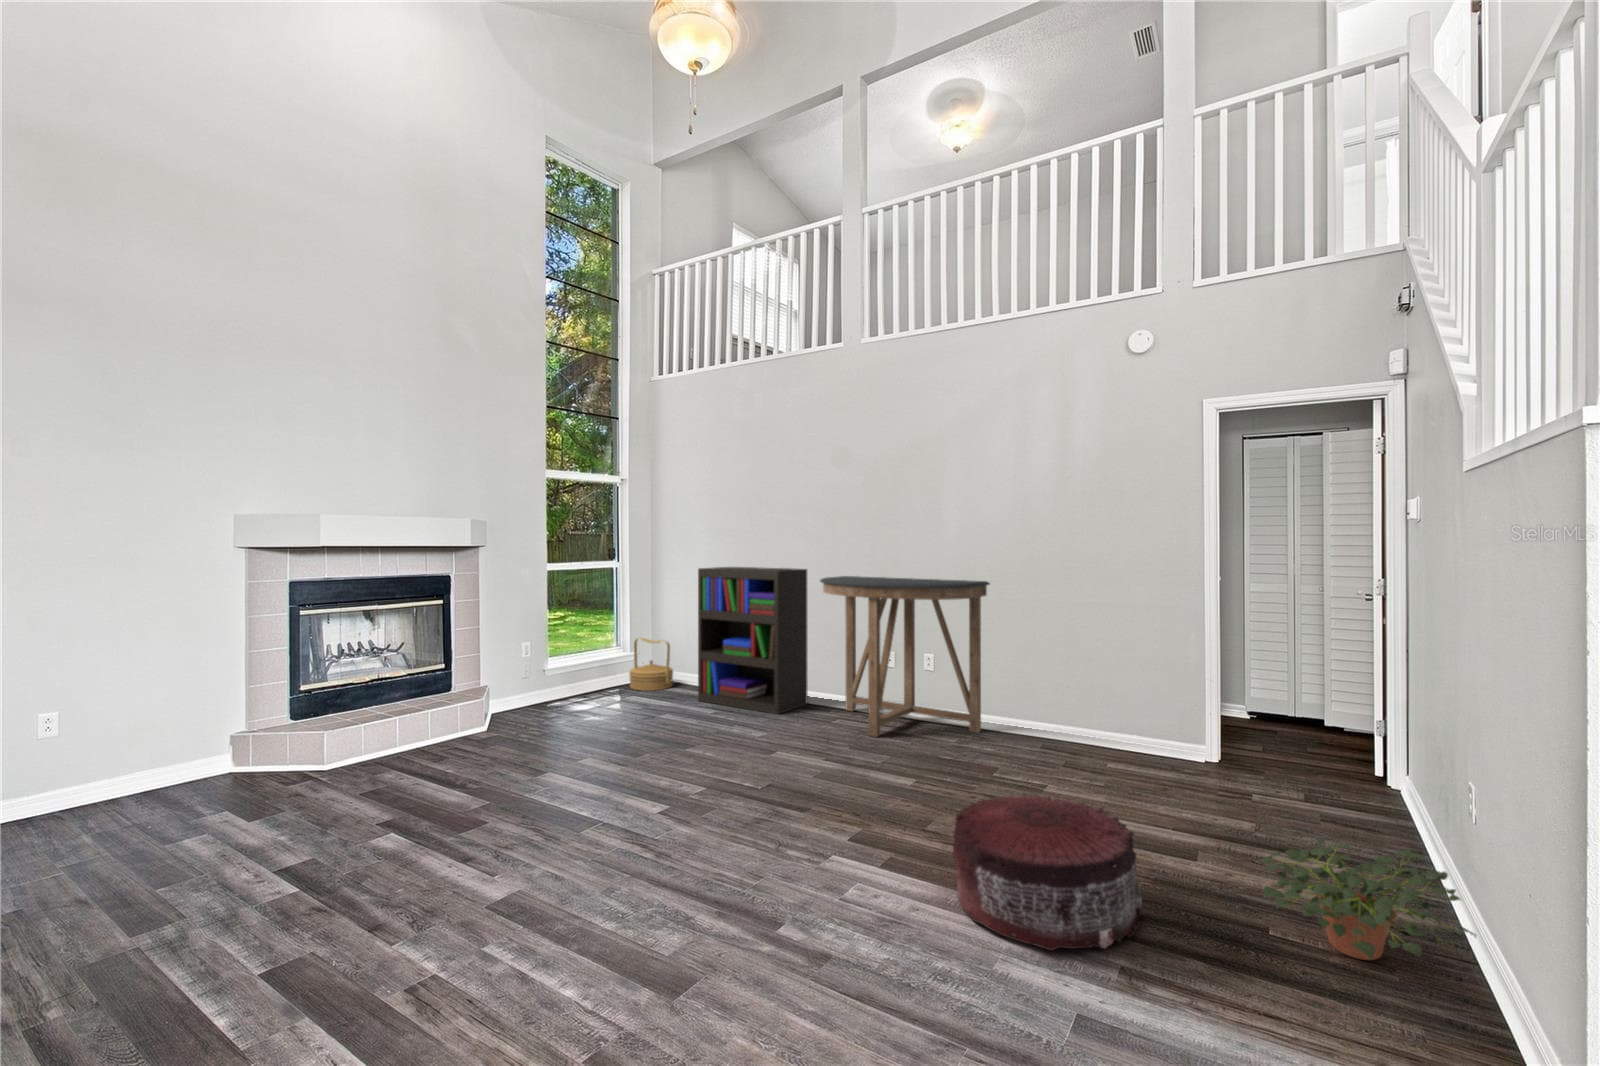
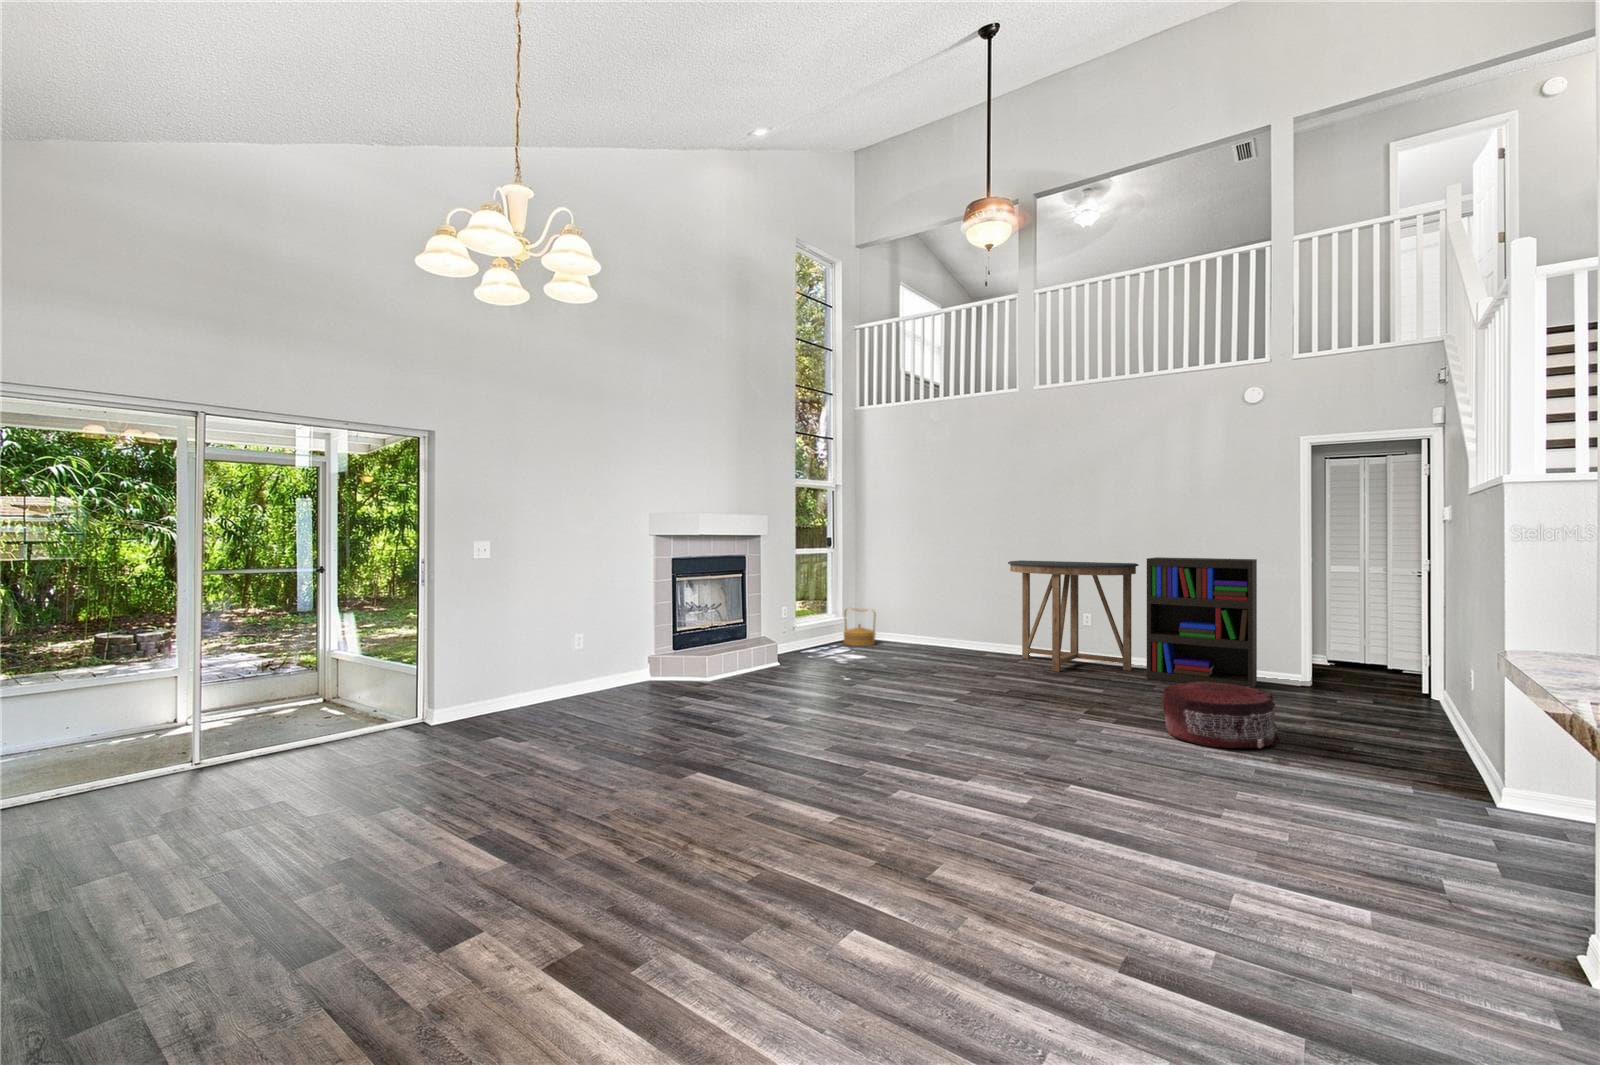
bookshelf: present [698,567,808,714] -> present [1147,557,1257,688]
potted plant: present [1261,838,1476,960] -> none [1345,698,1464,755]

